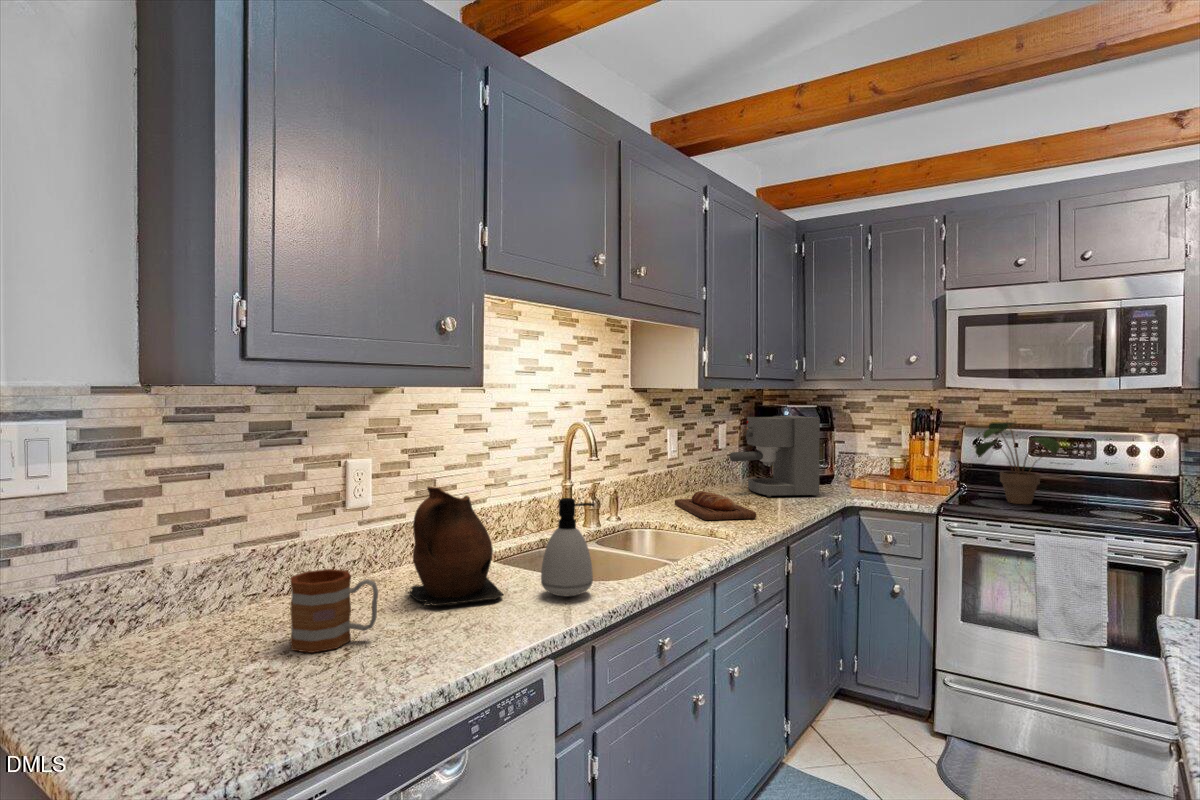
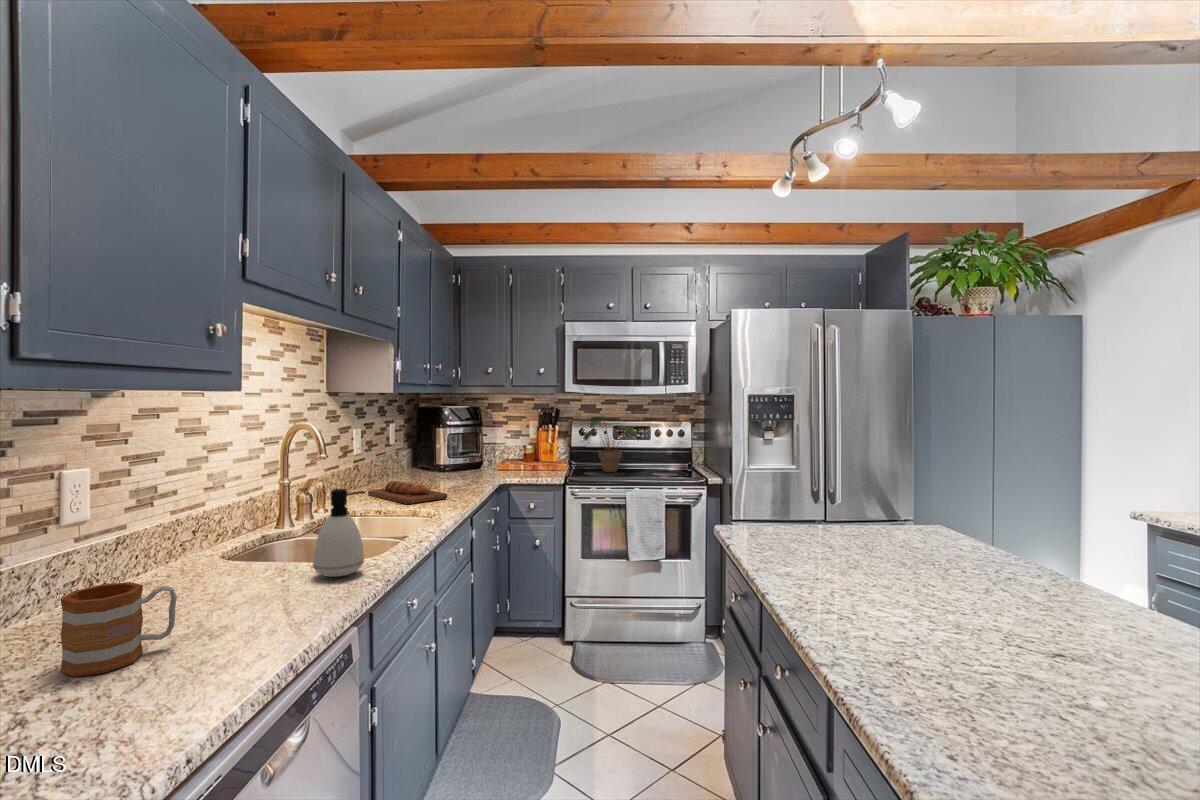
coffee maker: present [730,416,820,497] -> none [410,415,482,482]
ceramic pitcher: present [408,487,503,606] -> none [158,489,279,609]

